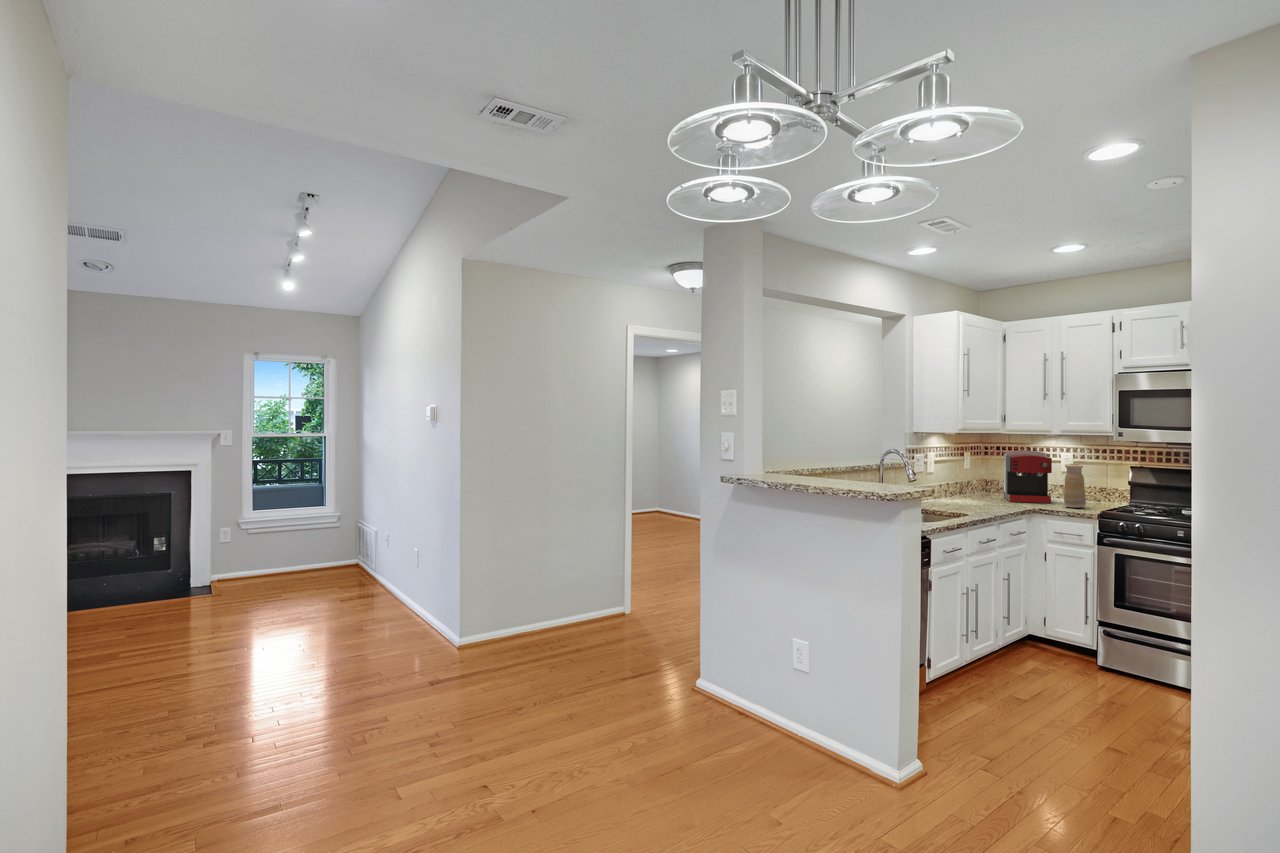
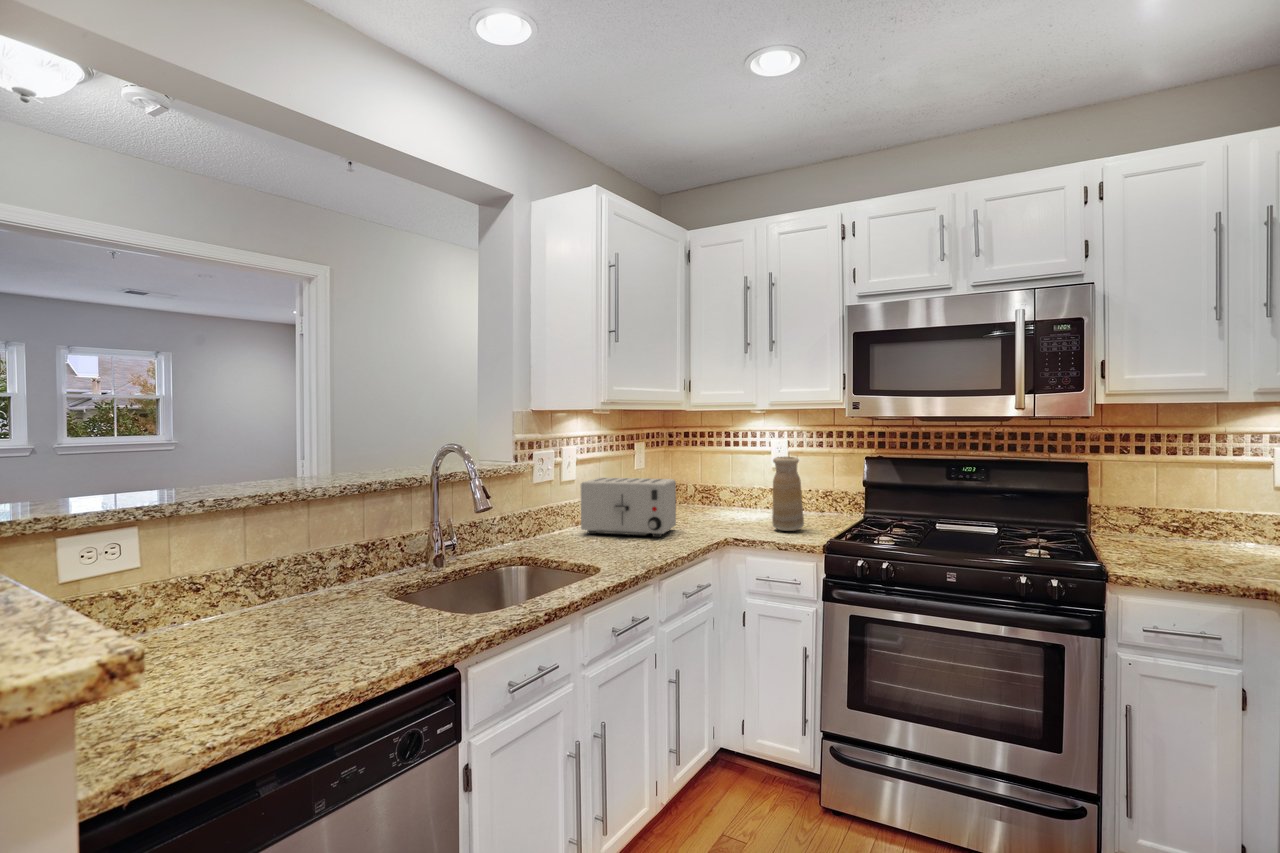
coffee maker: present [1004,450,1052,503] -> none [691,436,755,522]
toaster: none [942,473,1000,506] -> present [581,477,676,537]

